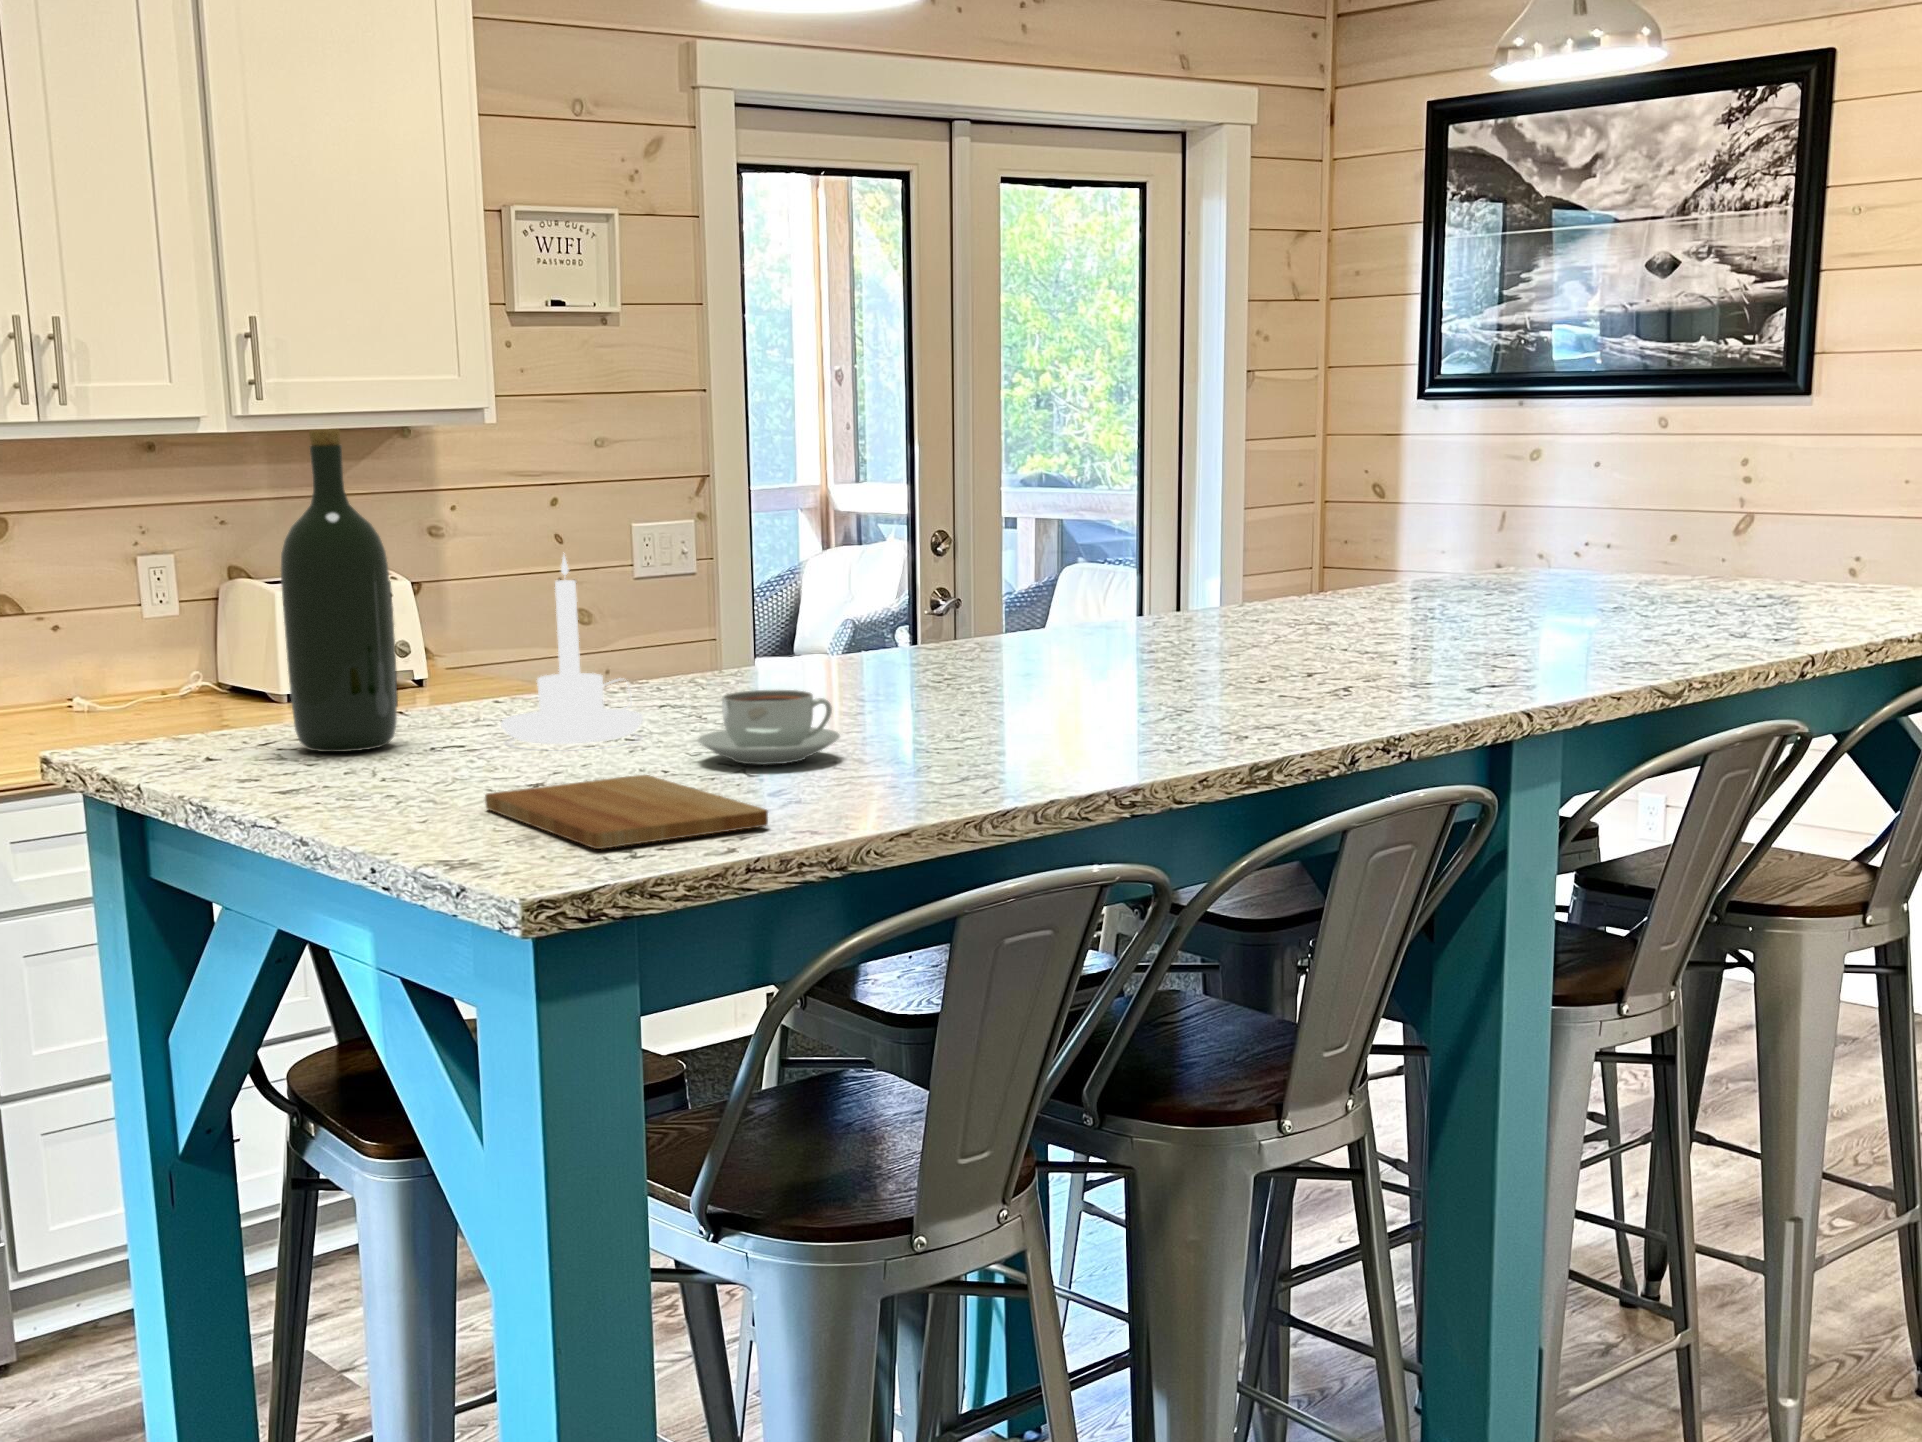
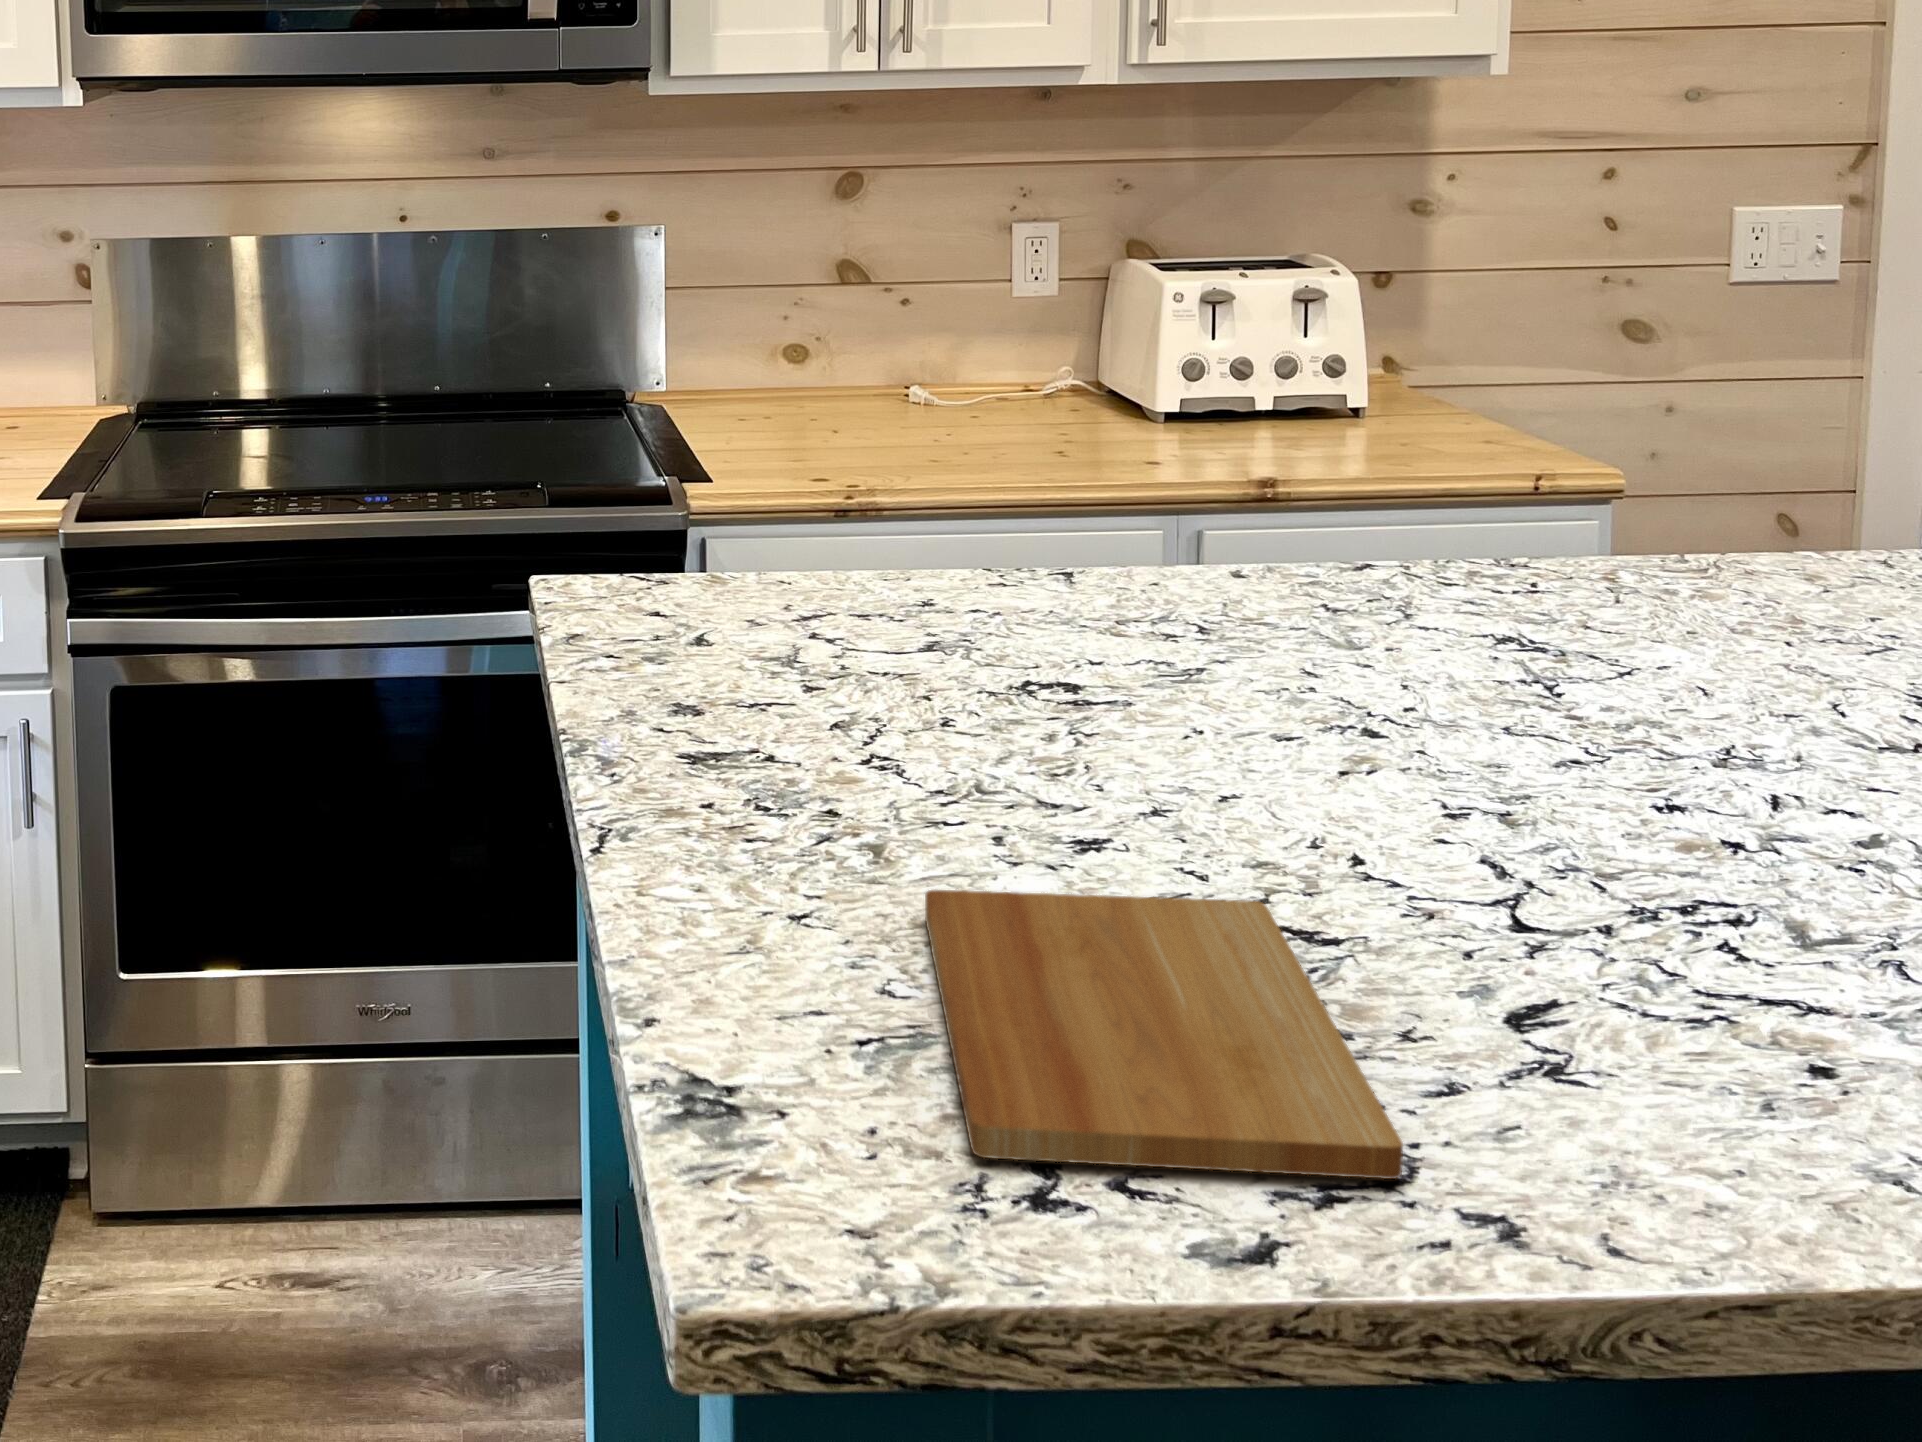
wine bottle: present [281,429,398,752] -> none [822,177,993,676]
candle holder: present [501,553,643,744] -> none [1142,404,1401,742]
coffee cup: present [698,690,840,765] -> none [1434,731,1752,909]

